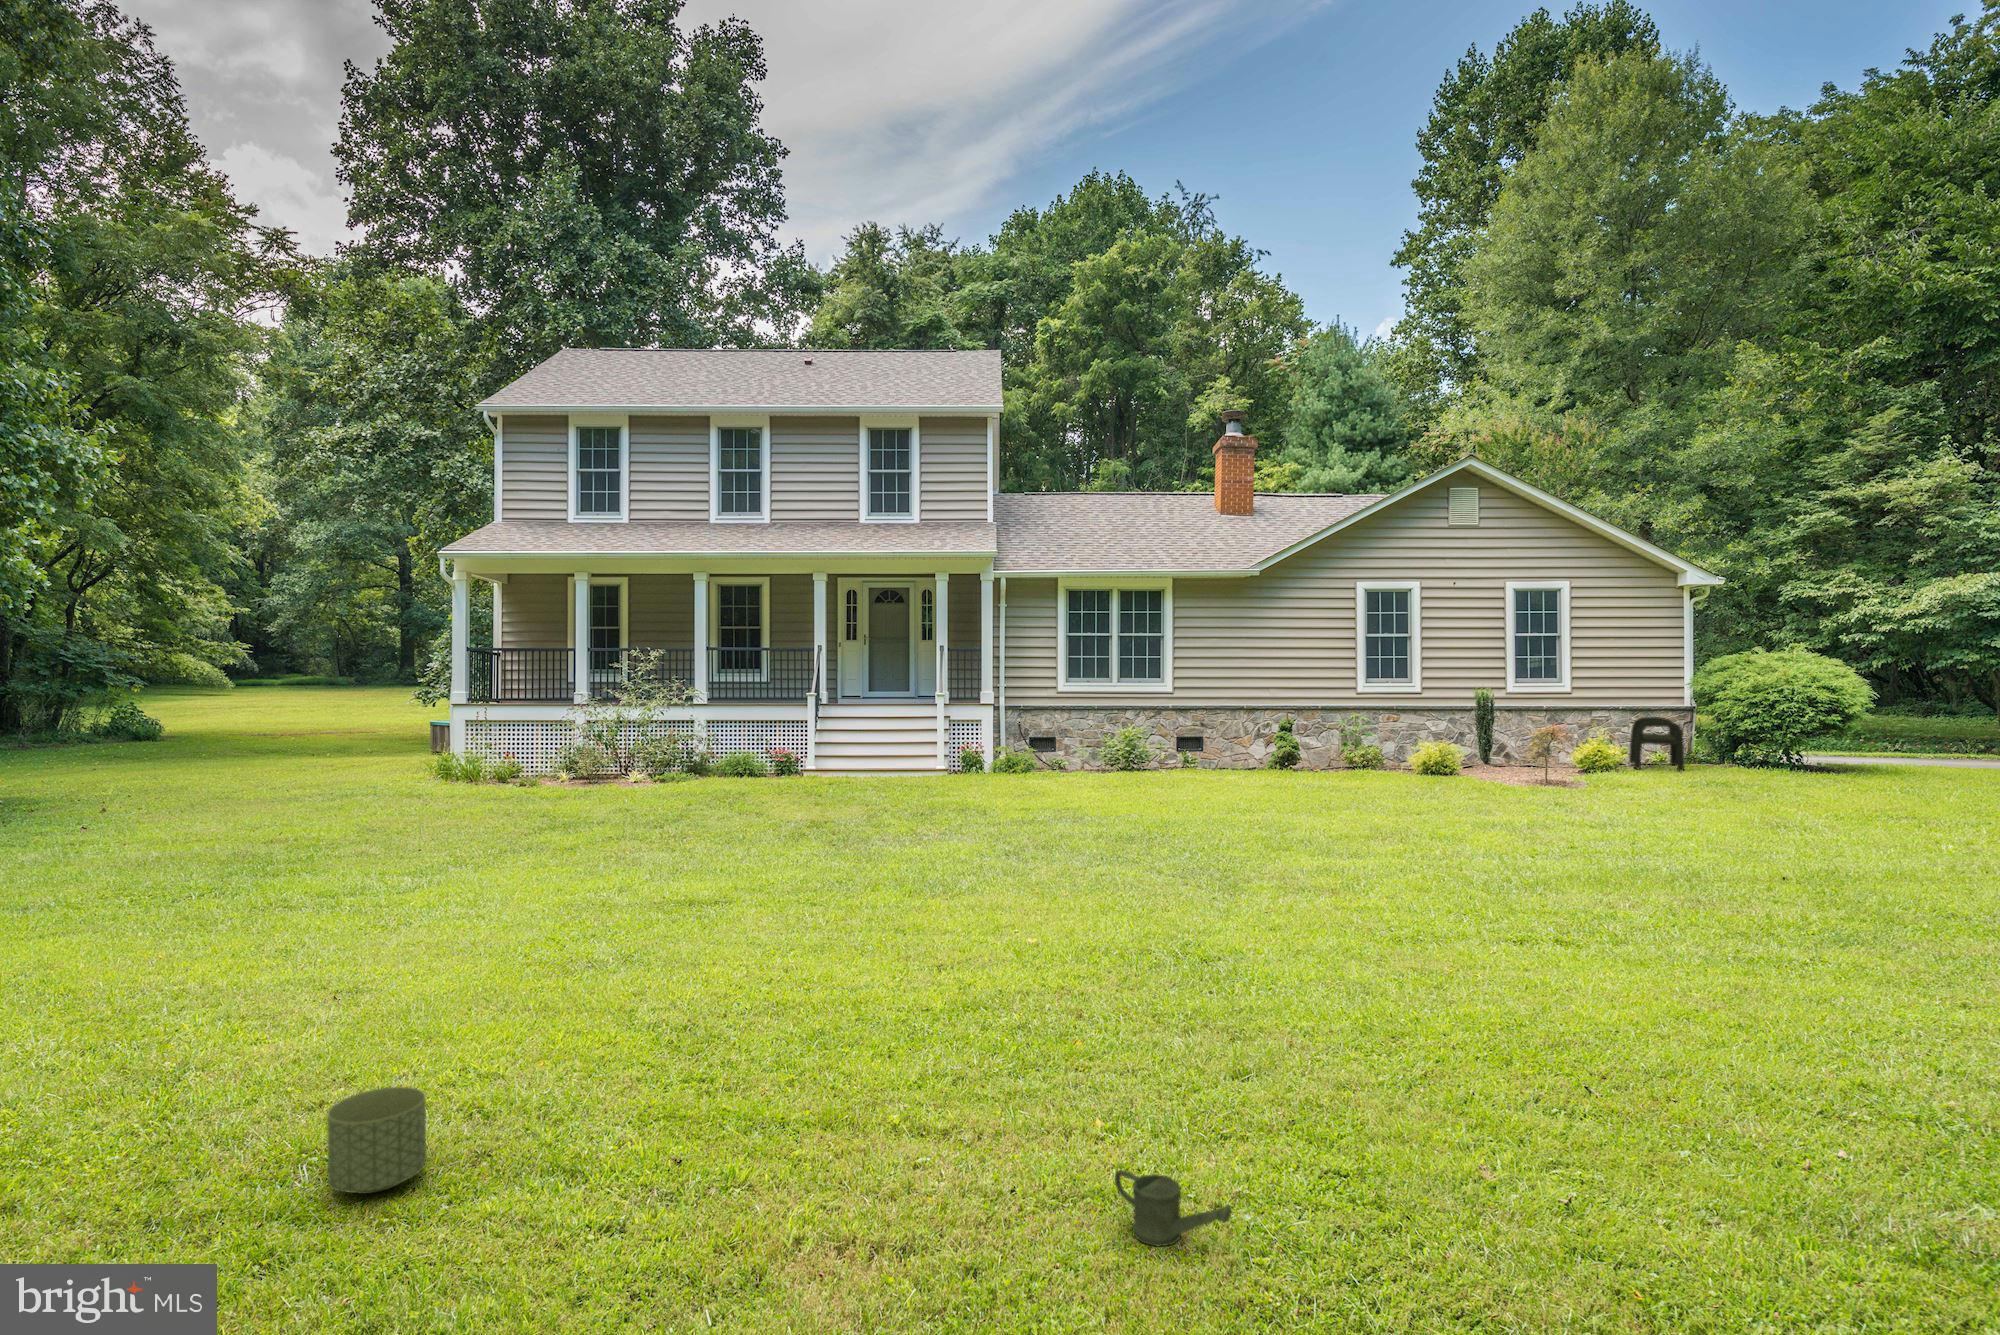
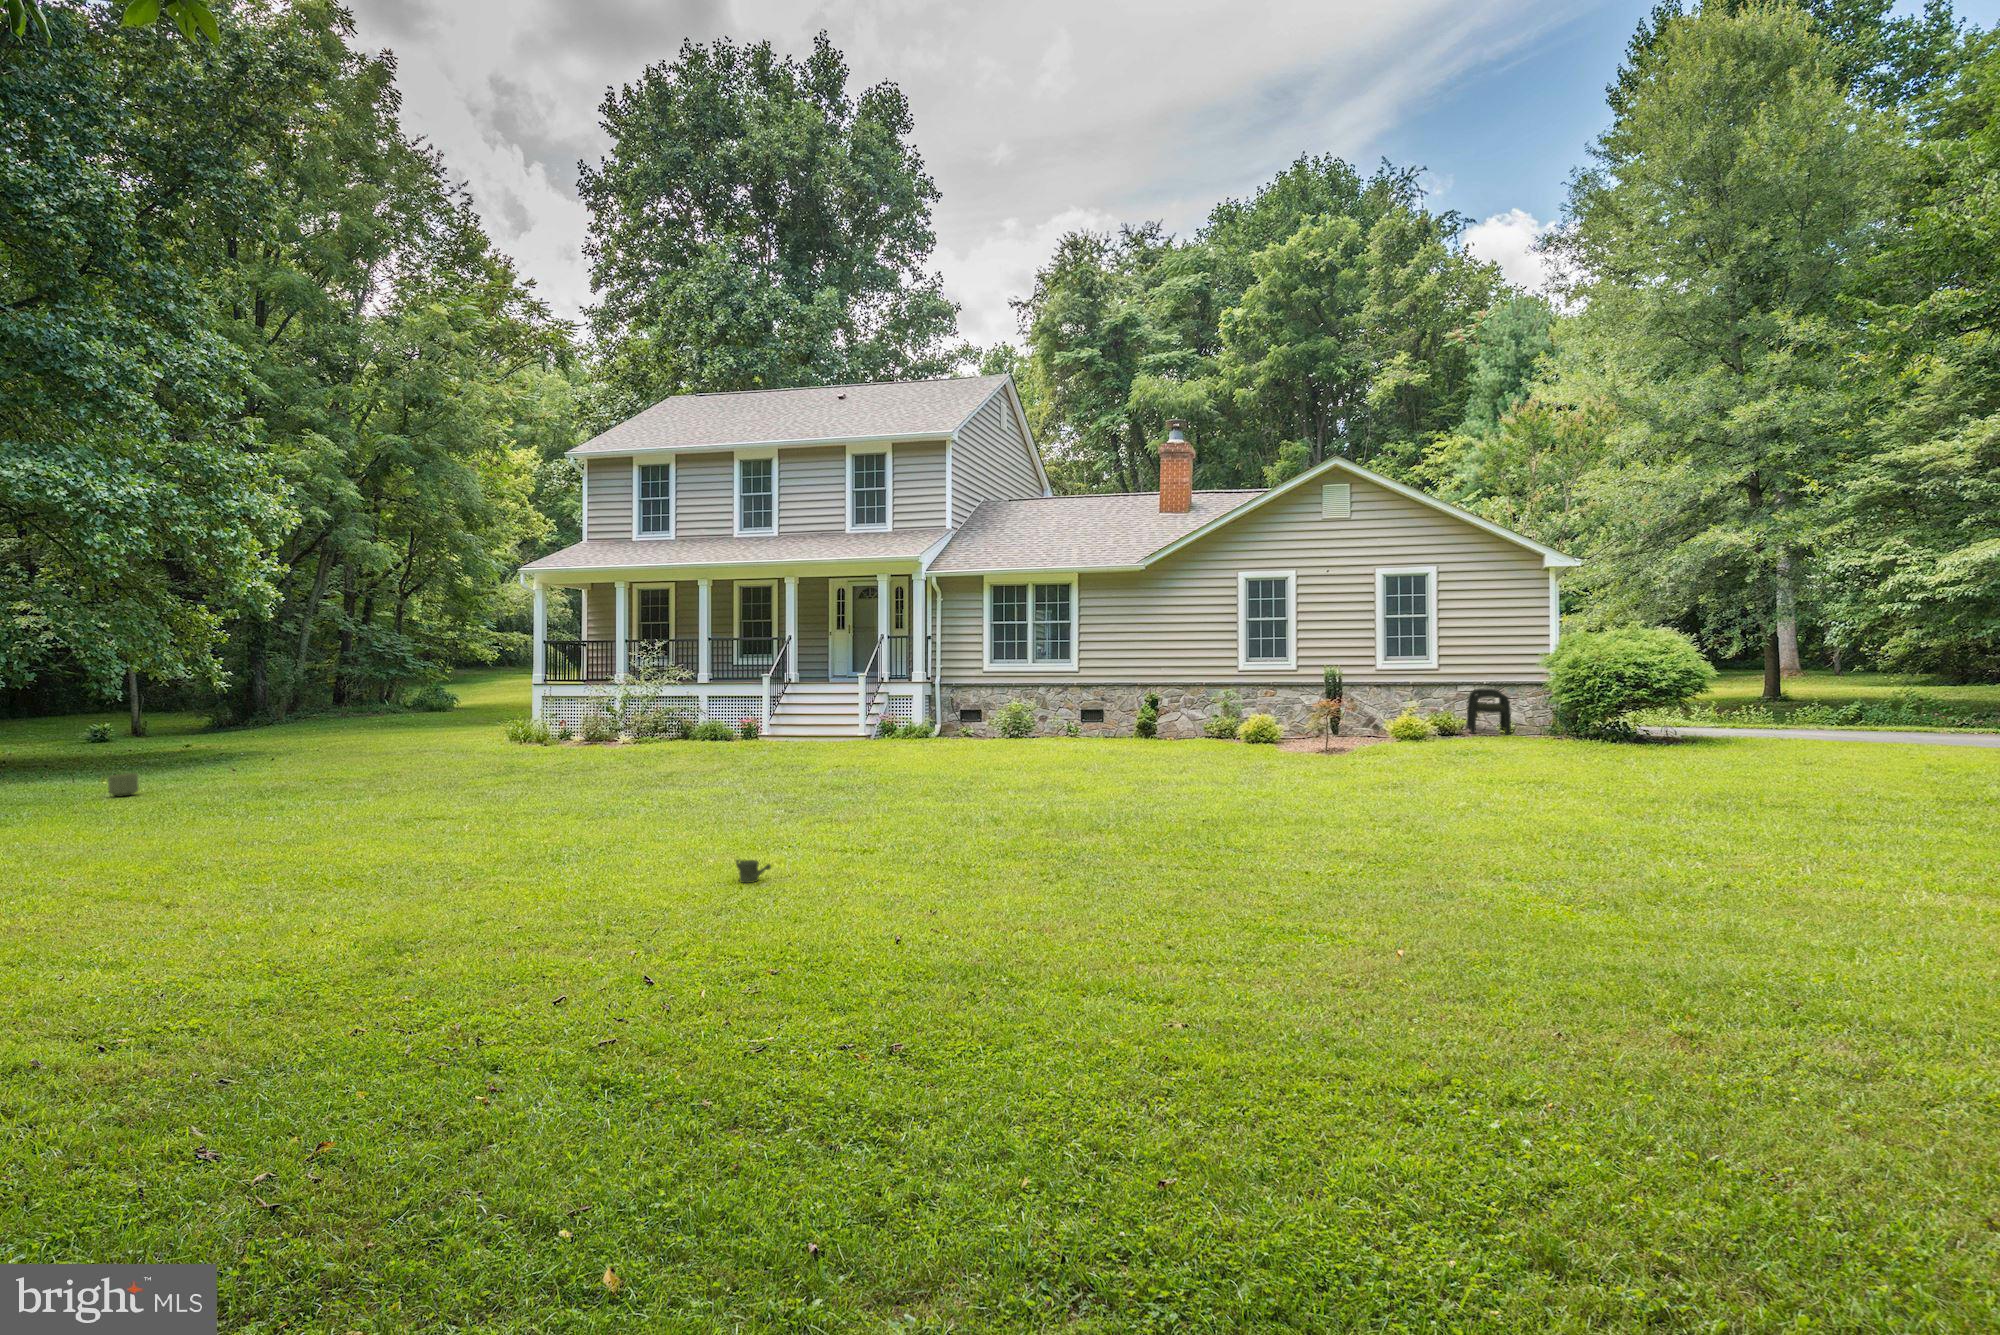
planter: present [327,1087,426,1194] -> present [108,773,139,797]
watering can: present [1115,1170,1231,1246] -> present [736,859,771,883]

